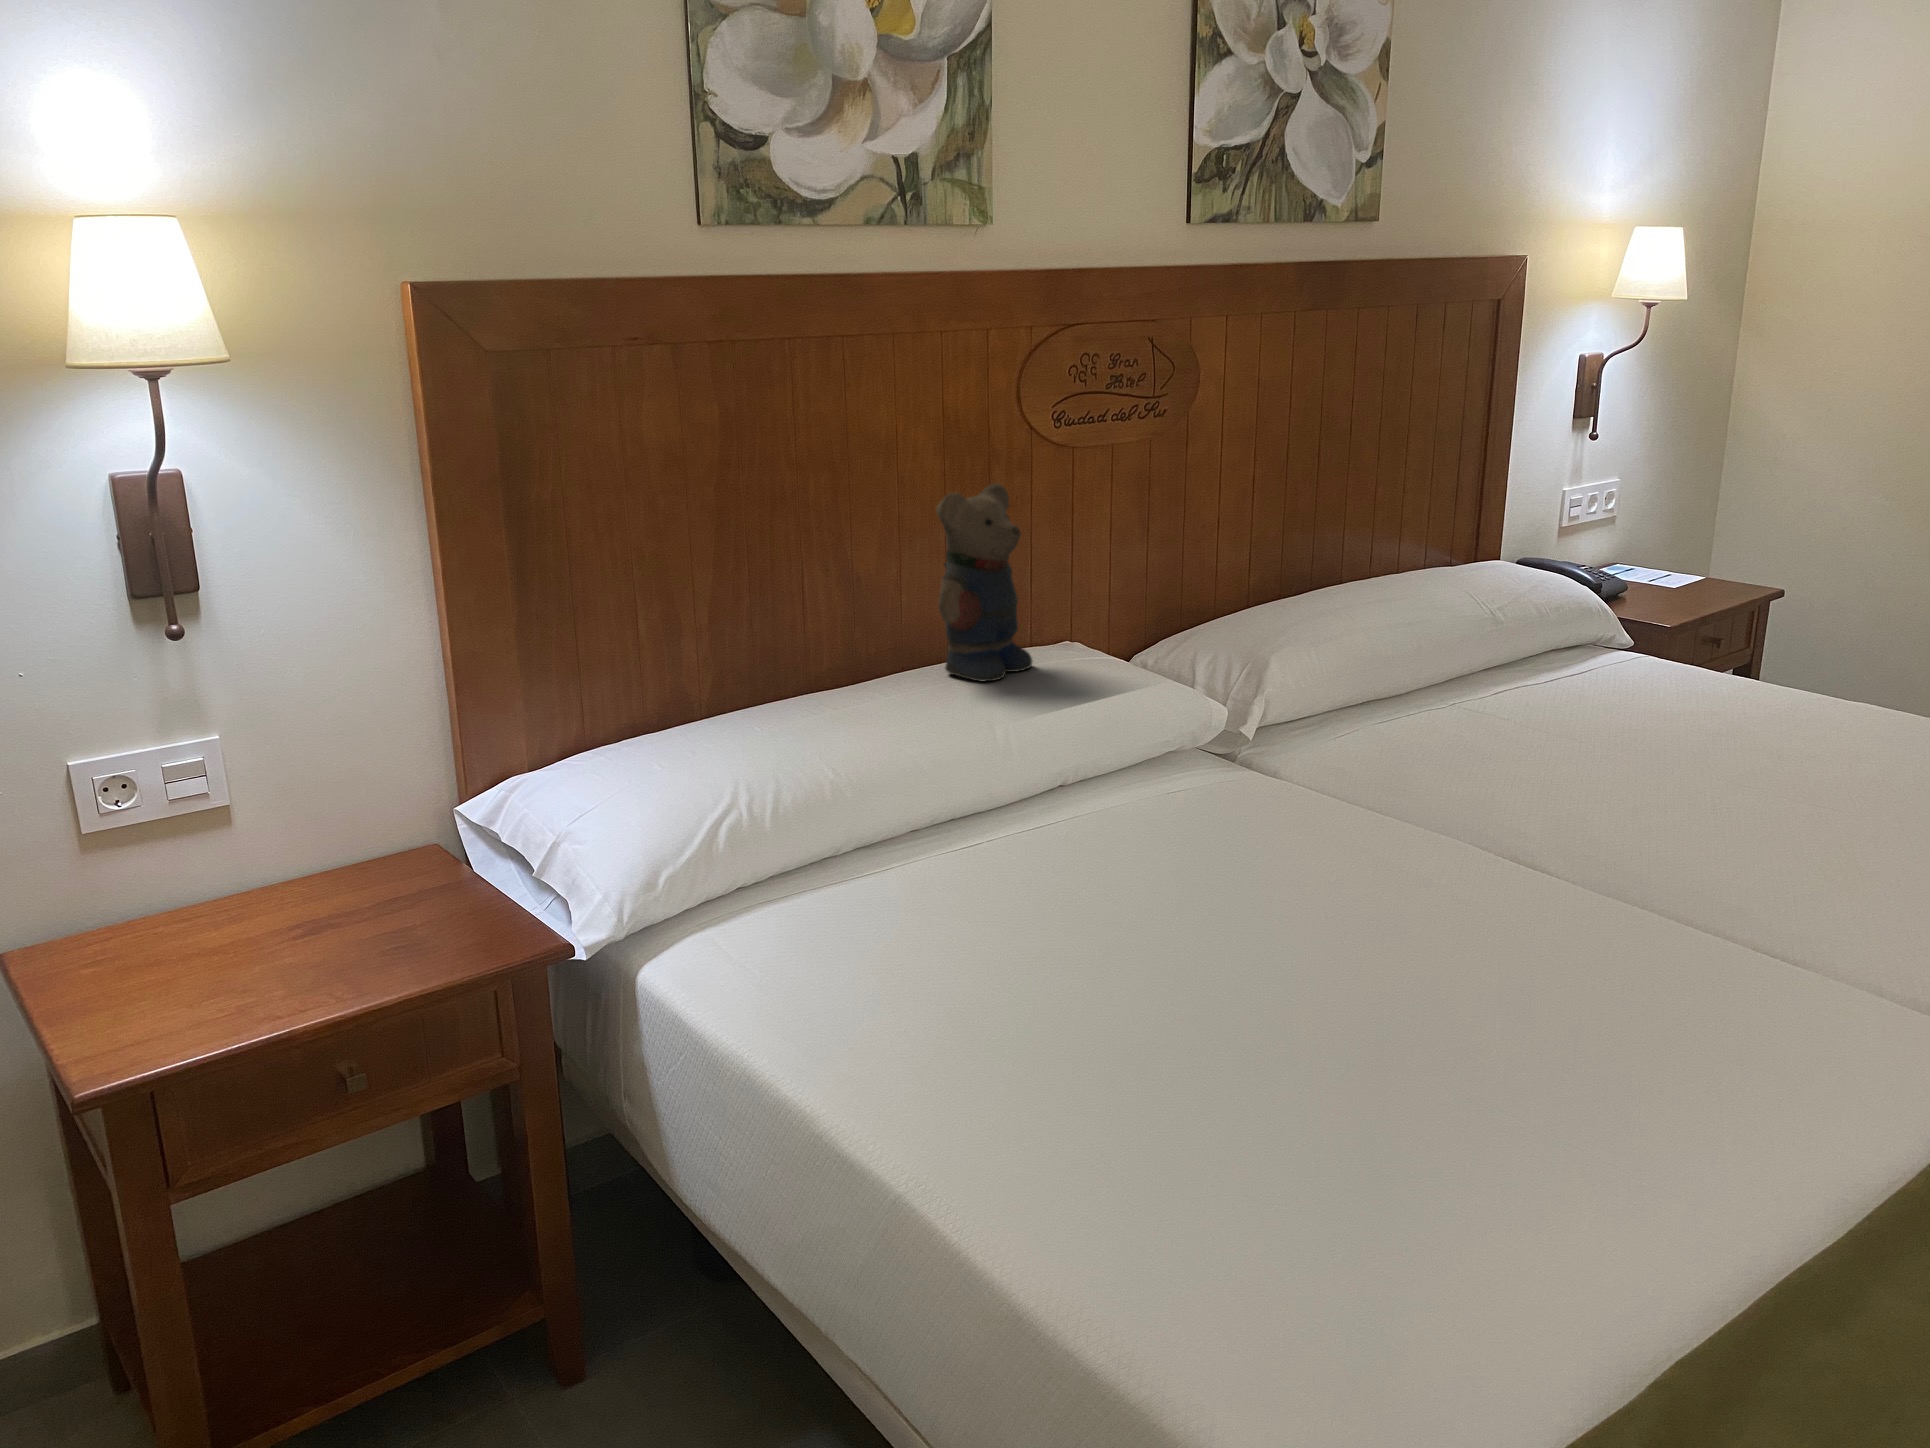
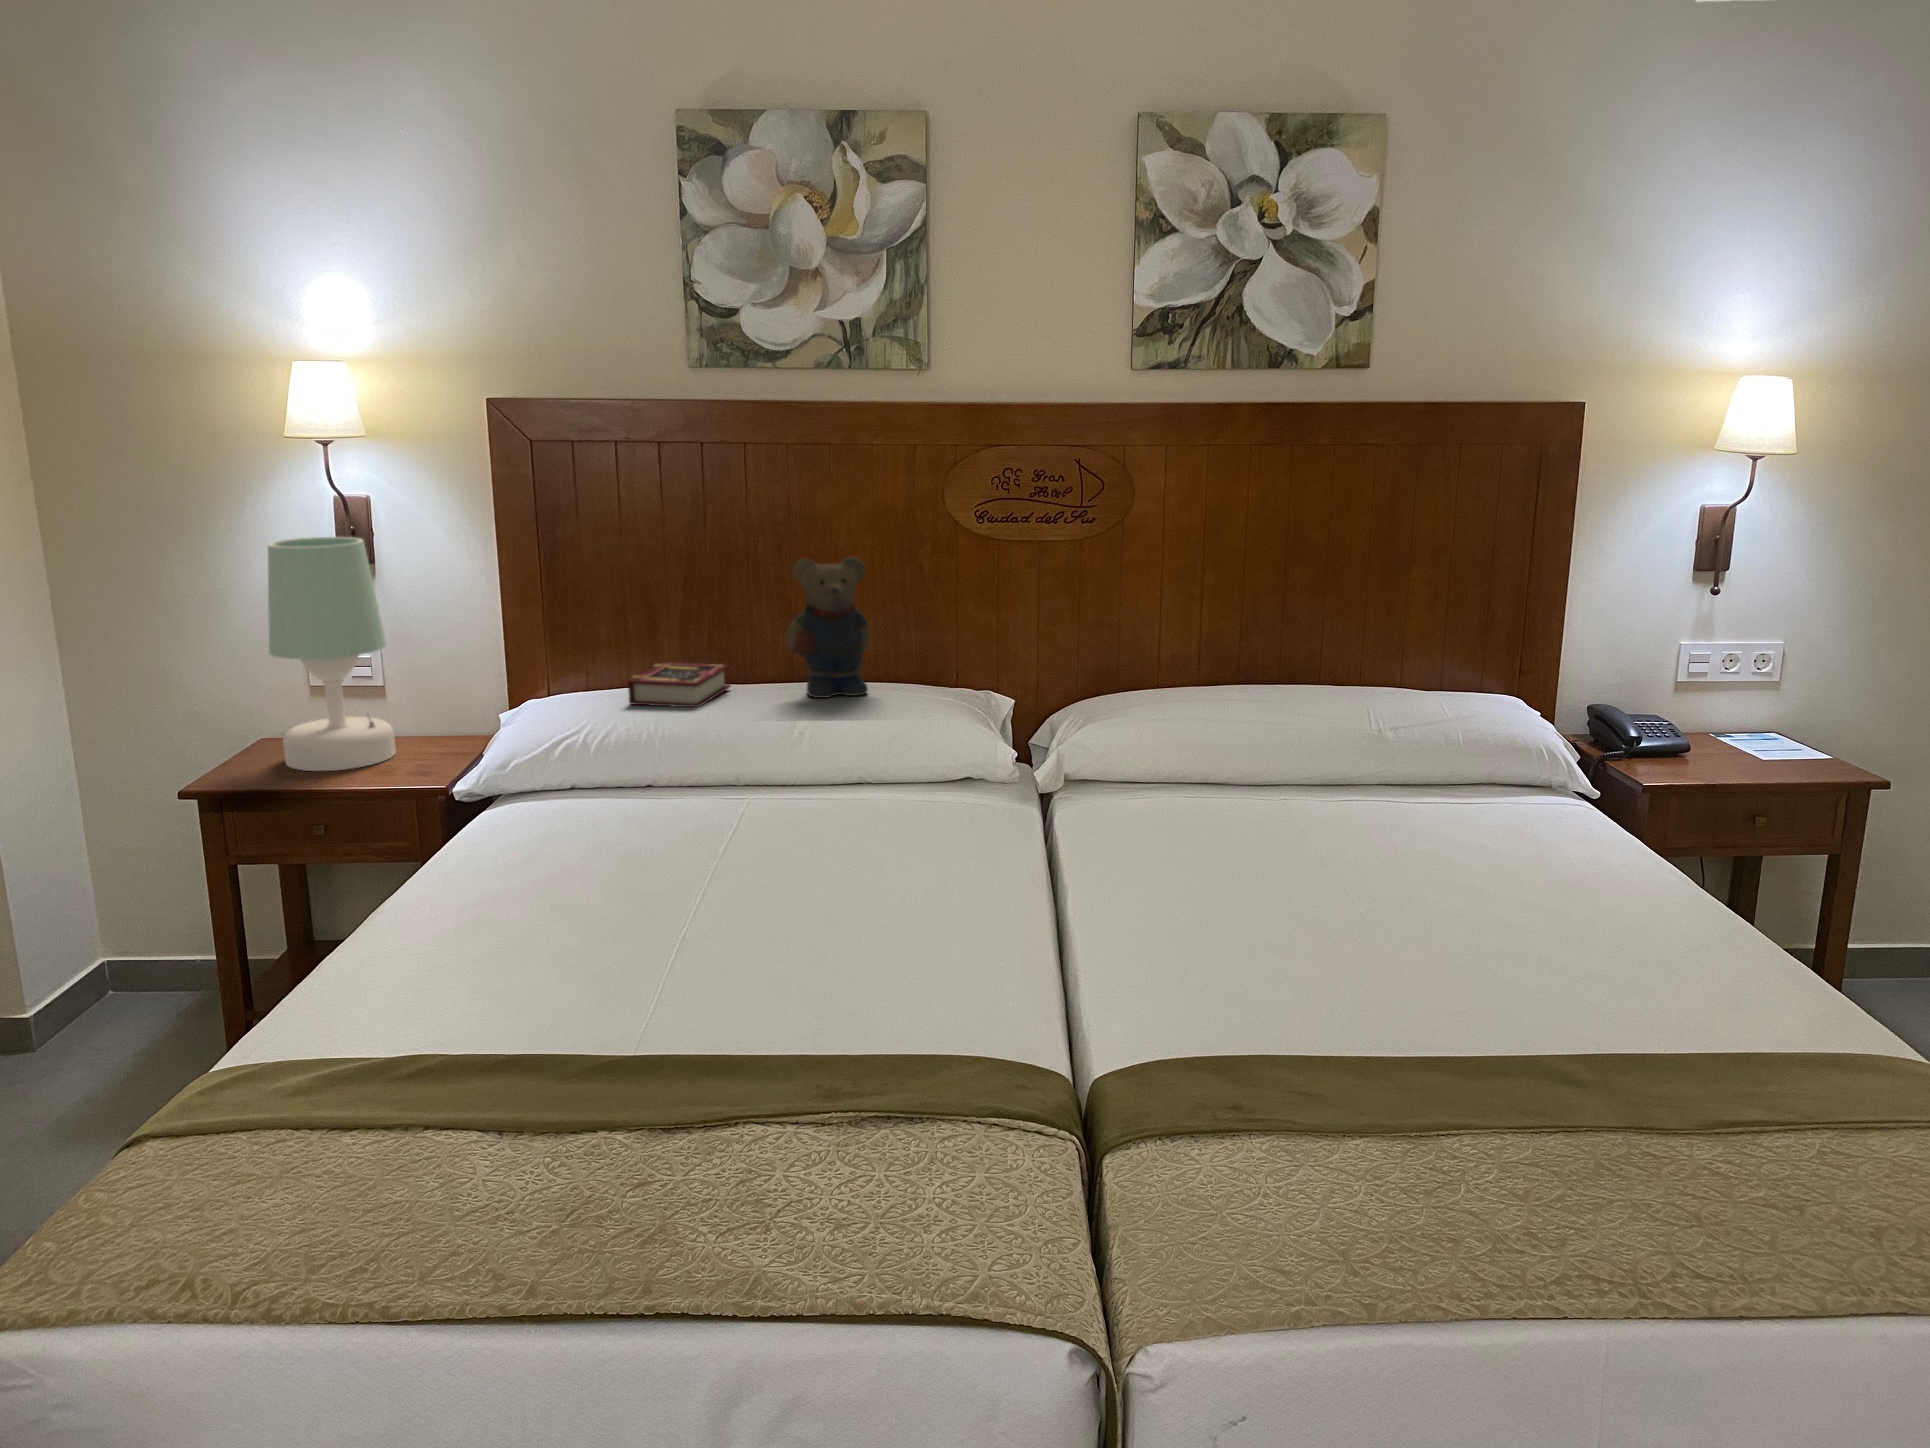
table lamp: none [96,544,352,983] -> present [268,537,396,771]
book: none [745,658,890,740] -> present [628,662,730,707]

